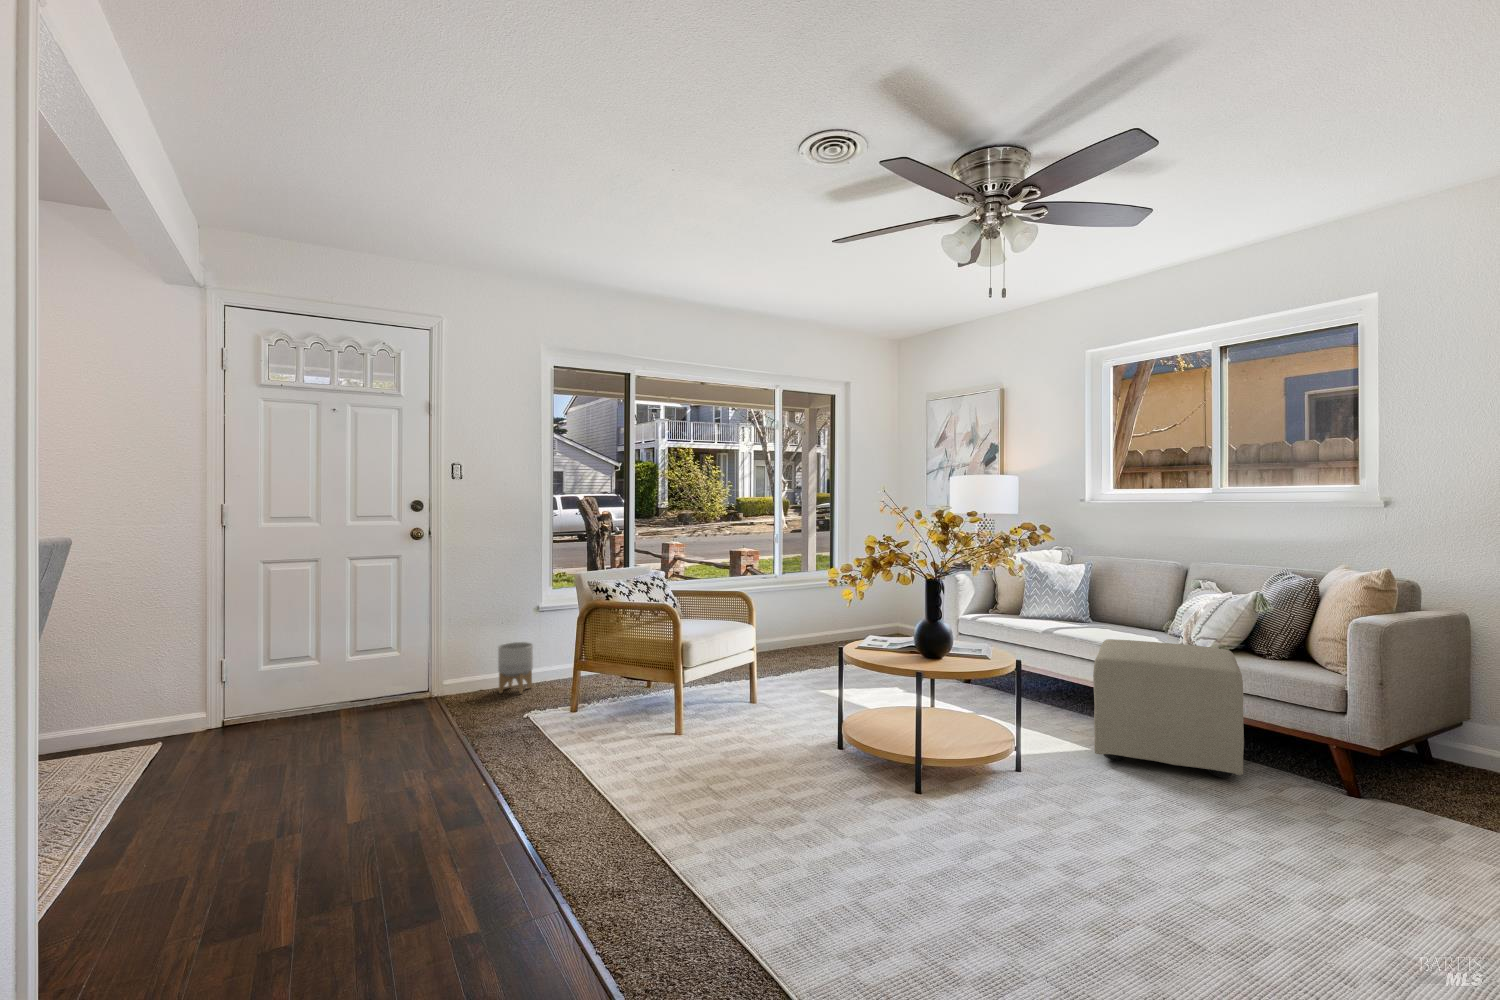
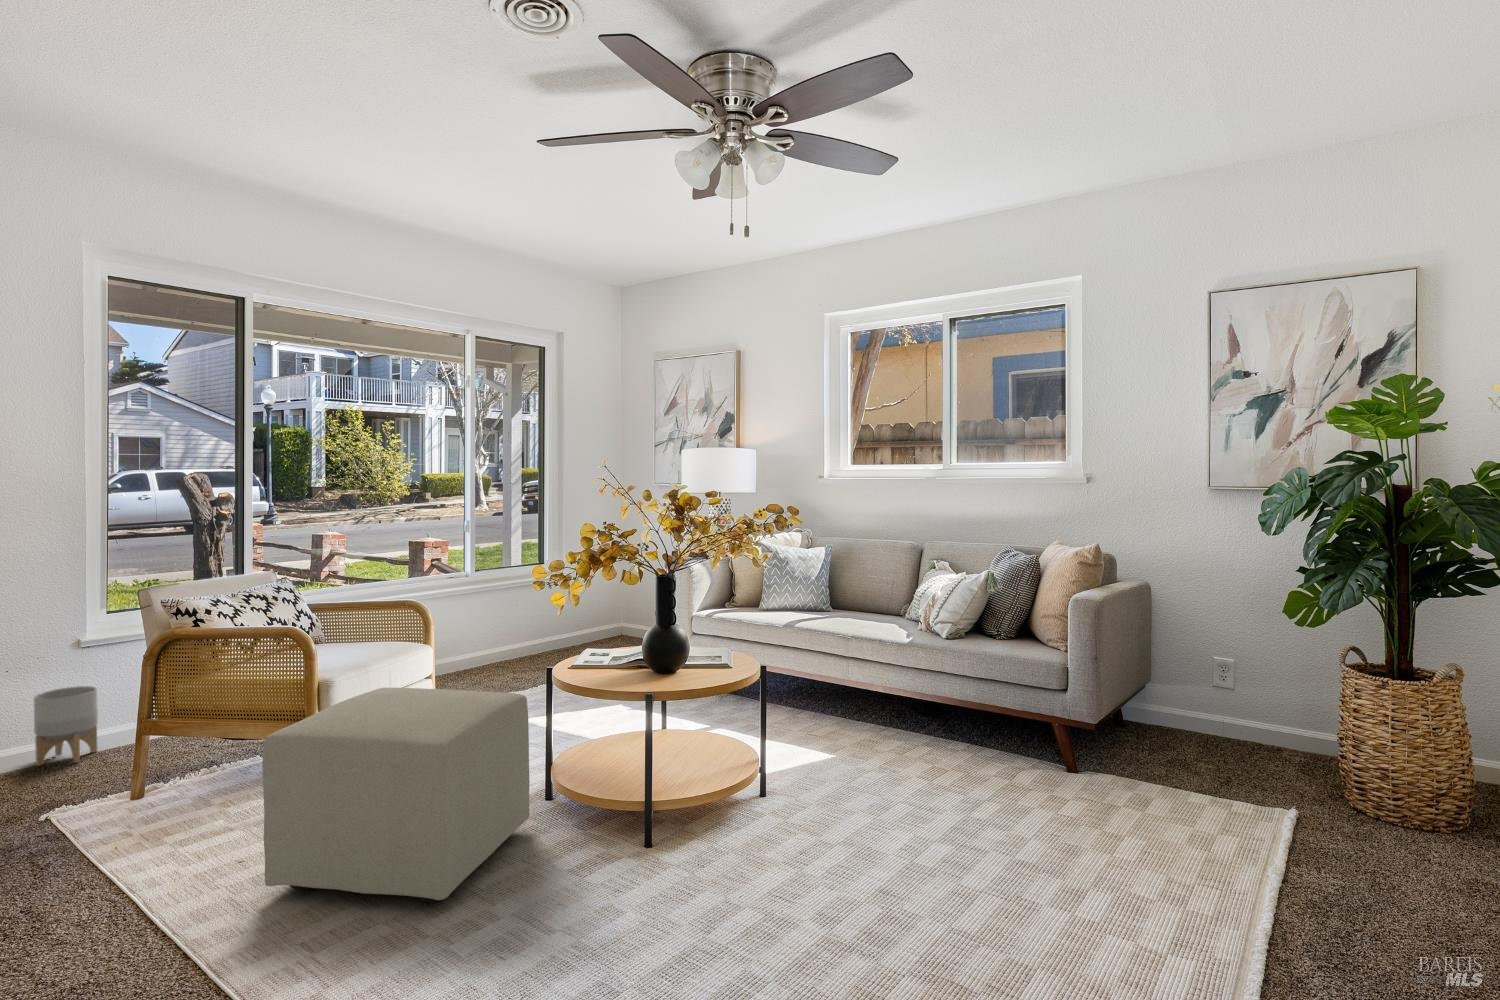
ottoman: present [1093,639,1244,777] -> present [262,688,529,902]

